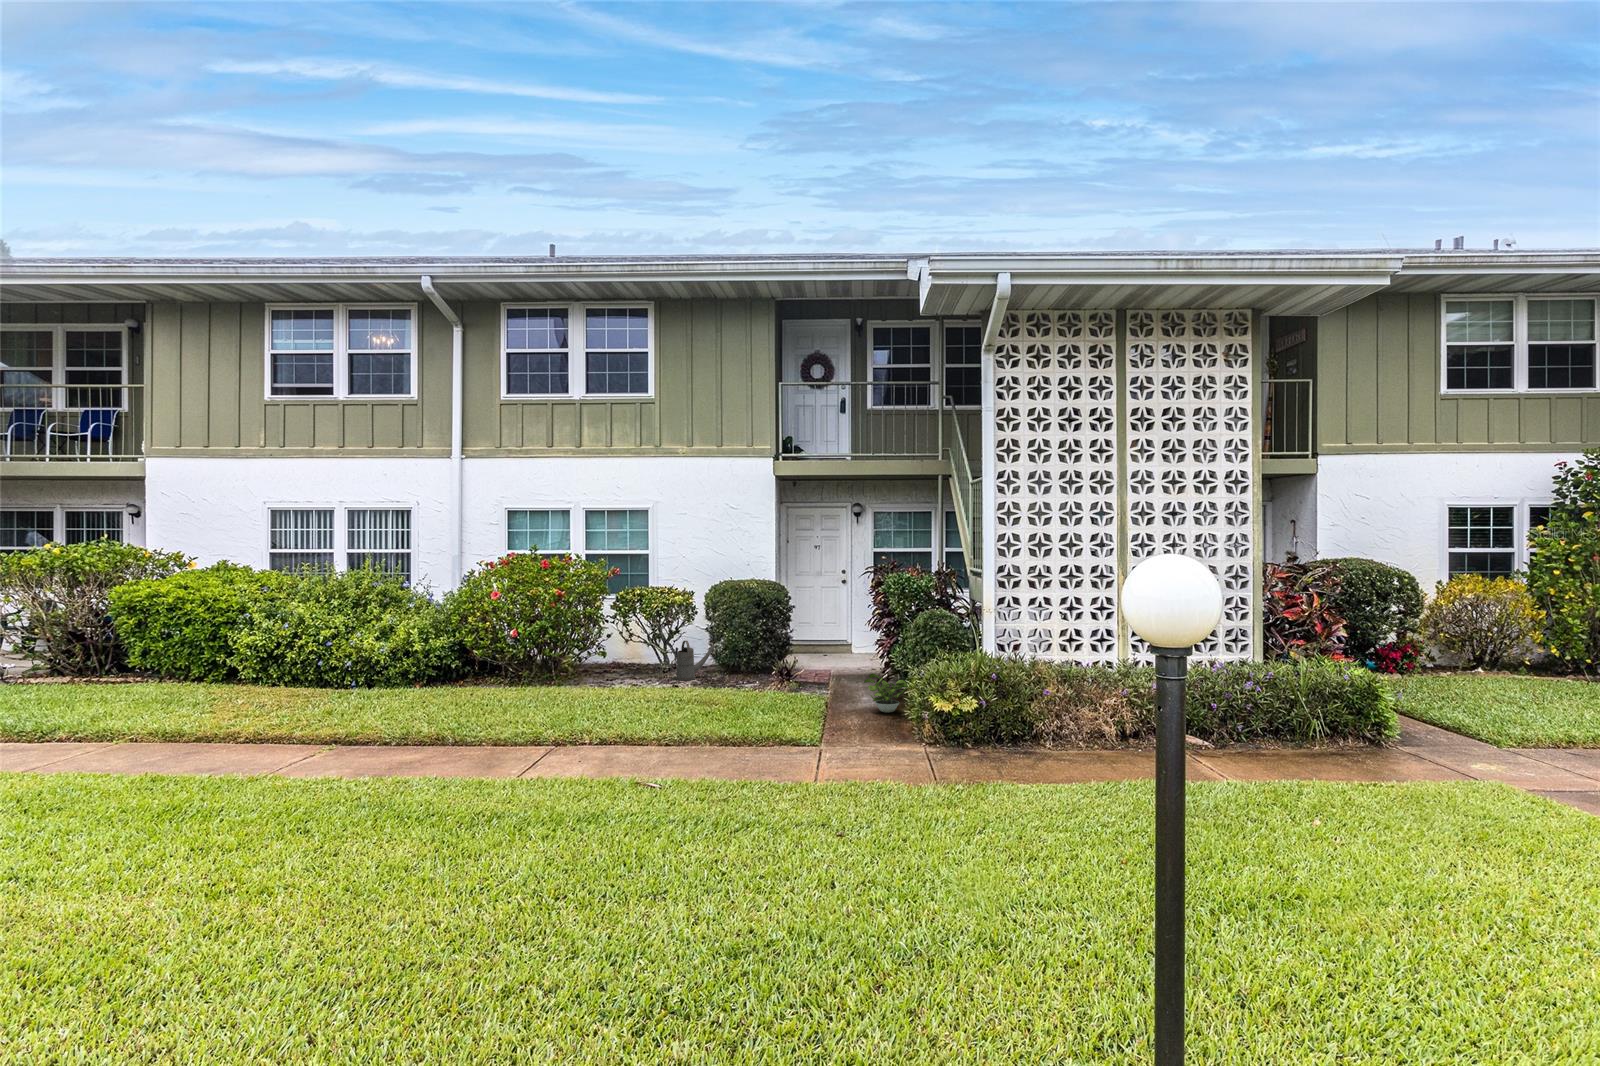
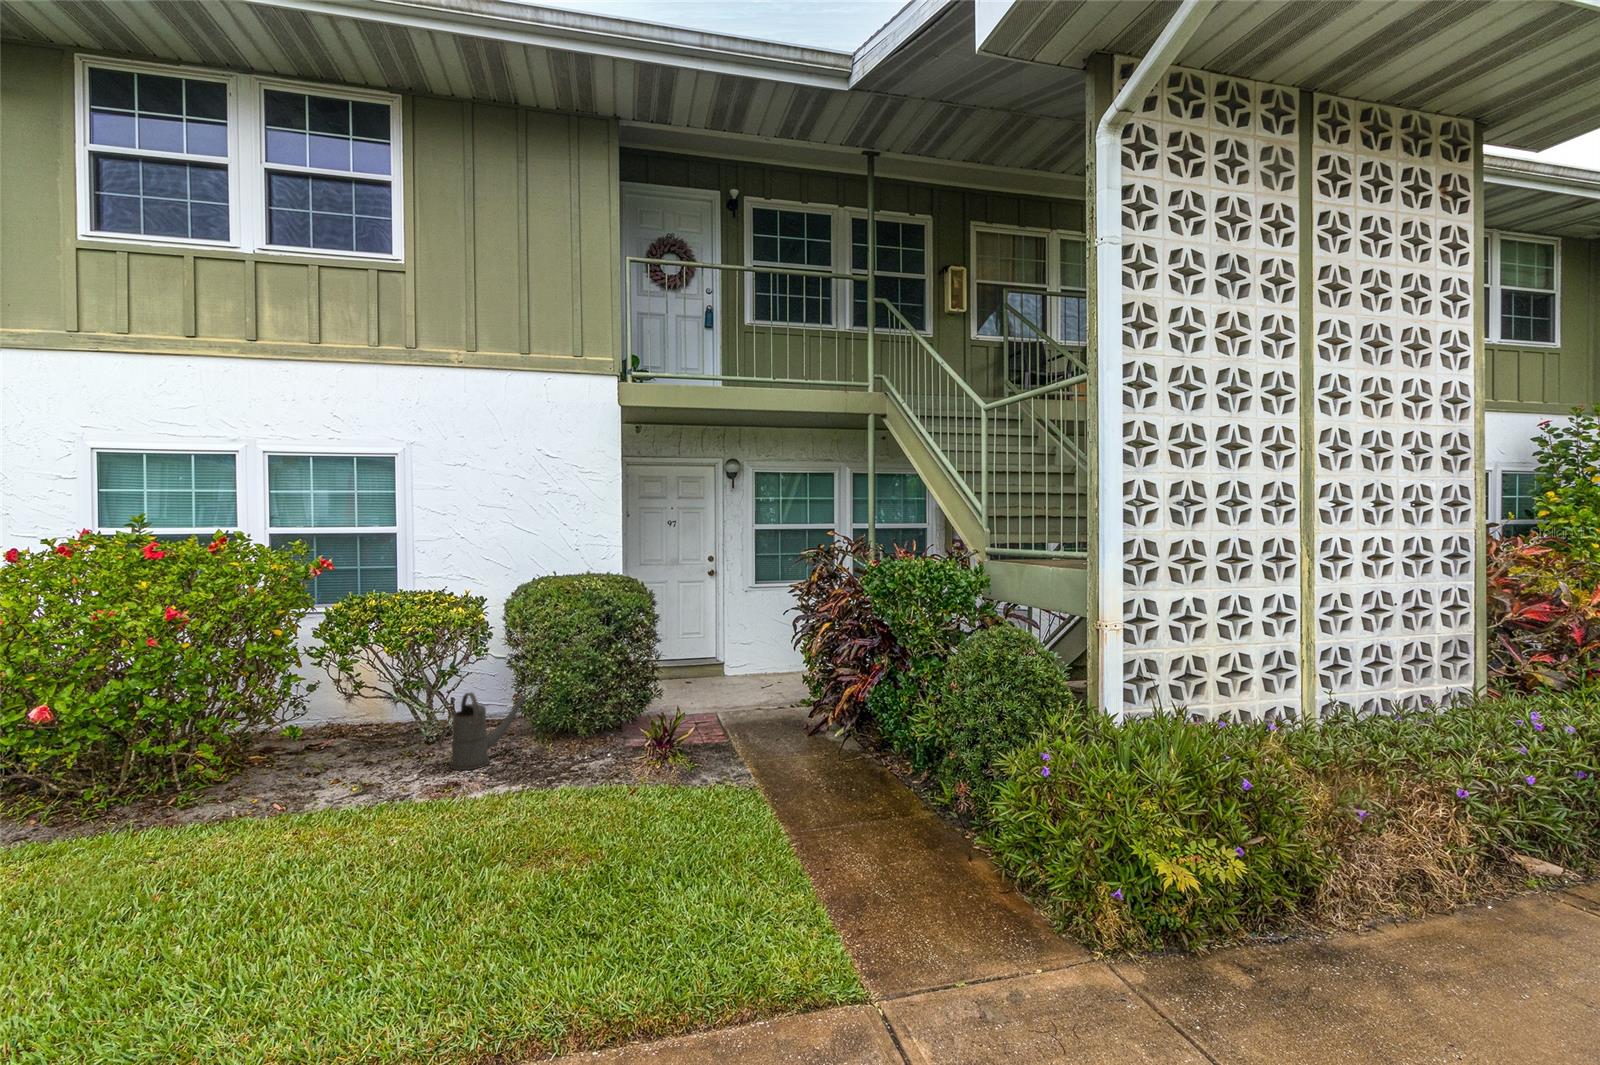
potted plant: present [864,674,907,713] -> none [868,763,960,842]

